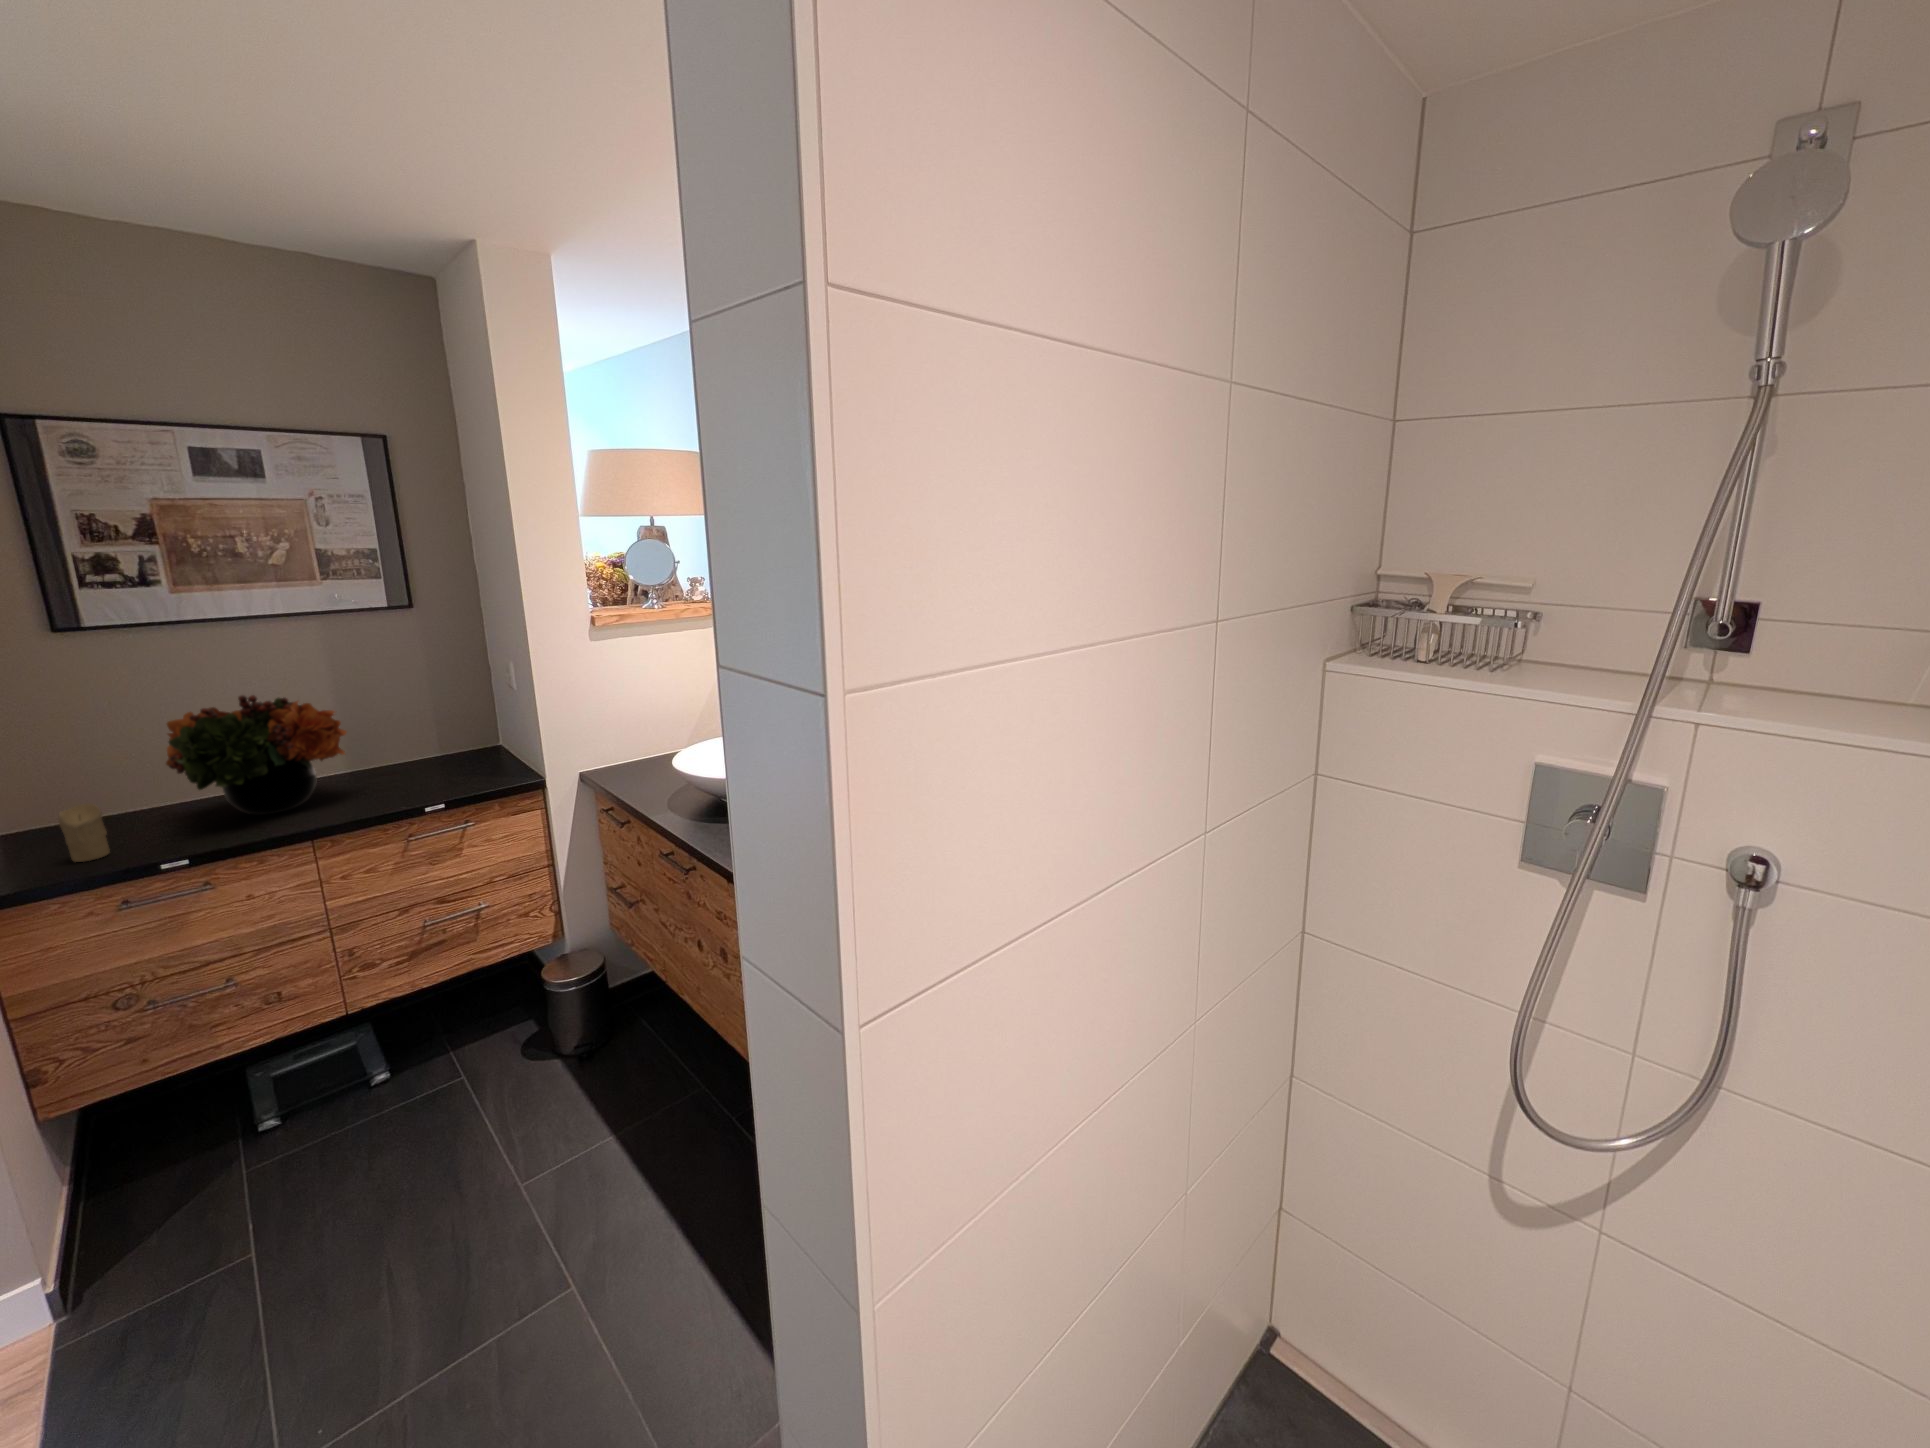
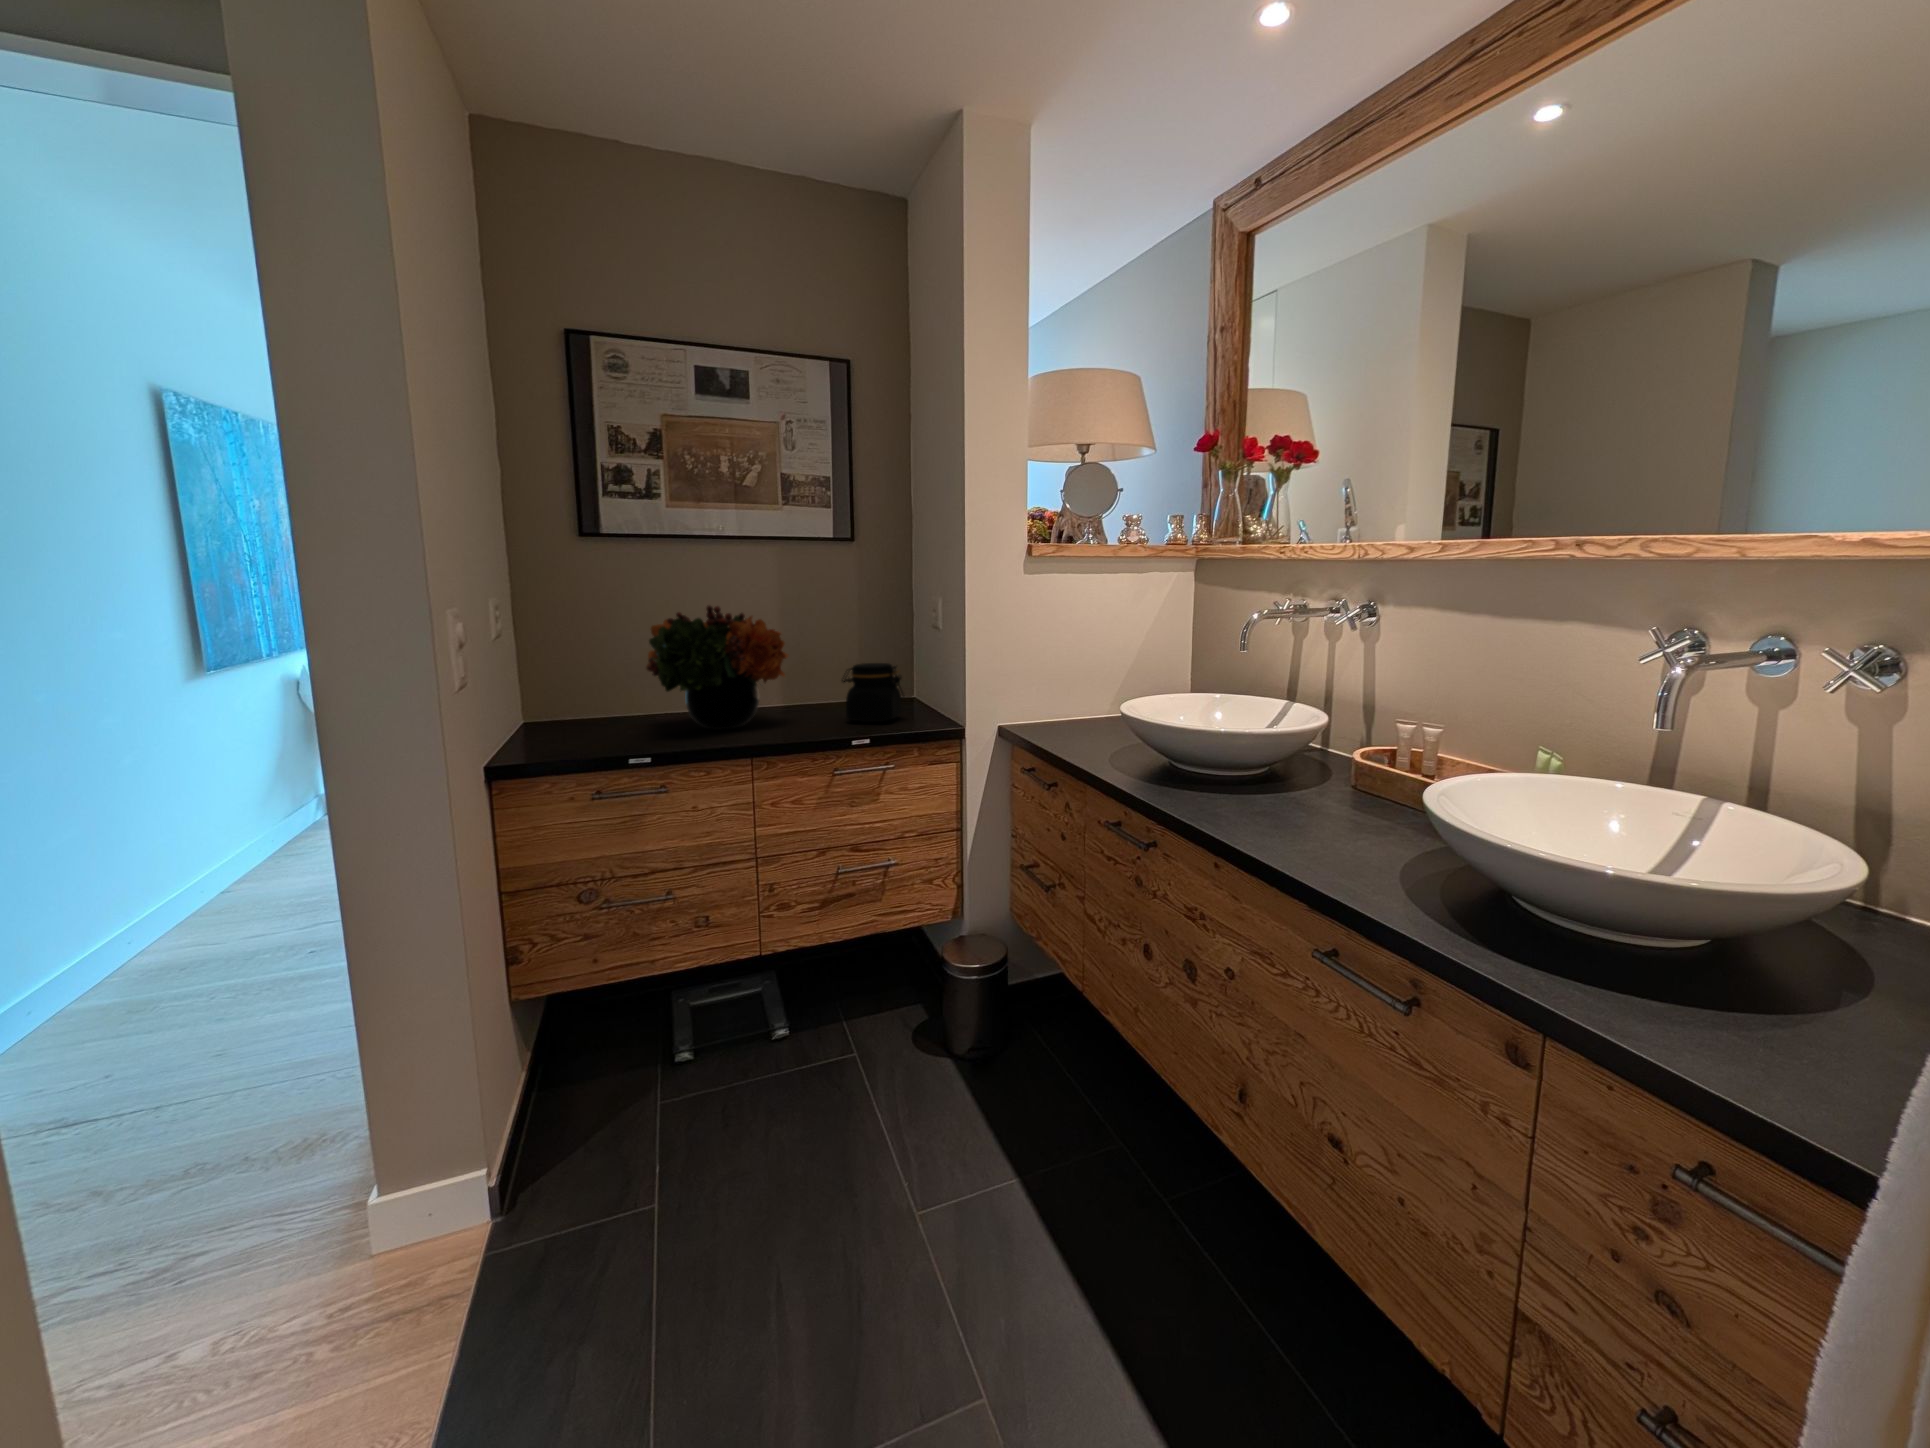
jar: none [411,727,484,784] -> present [842,663,904,722]
candle: present [59,803,110,862] -> none [561,691,595,747]

